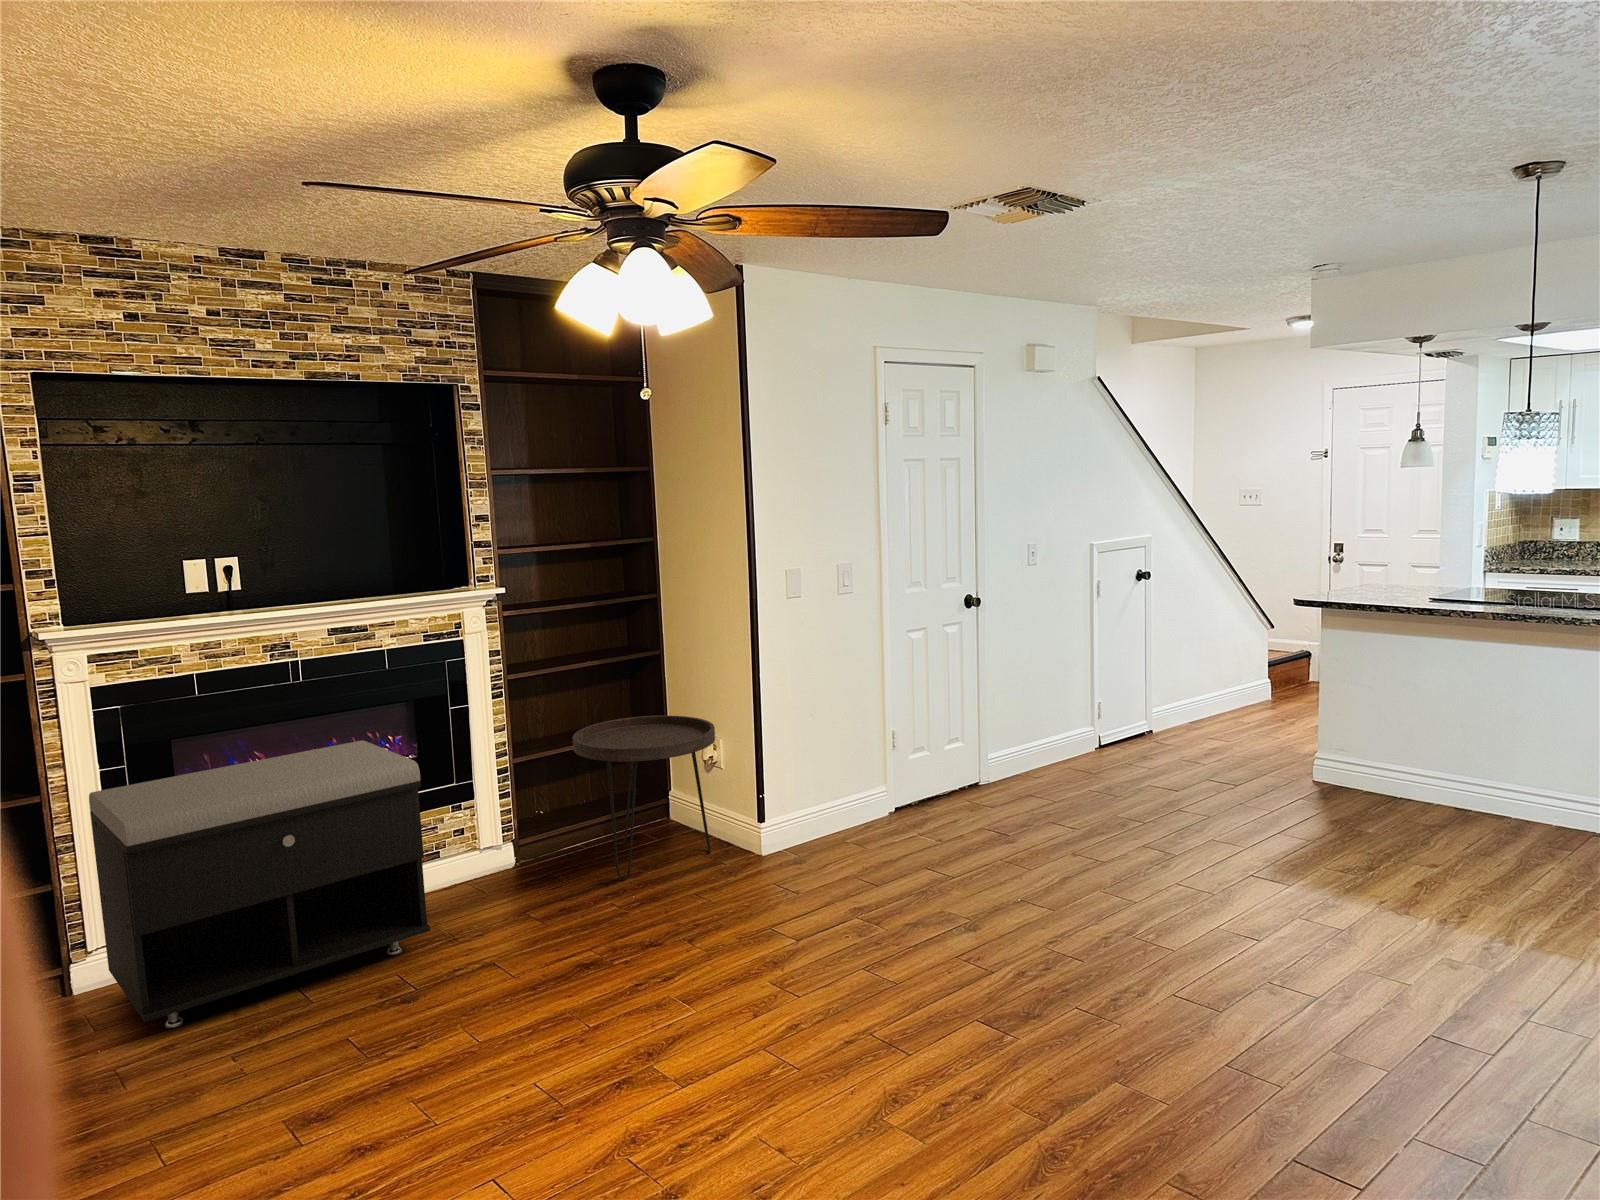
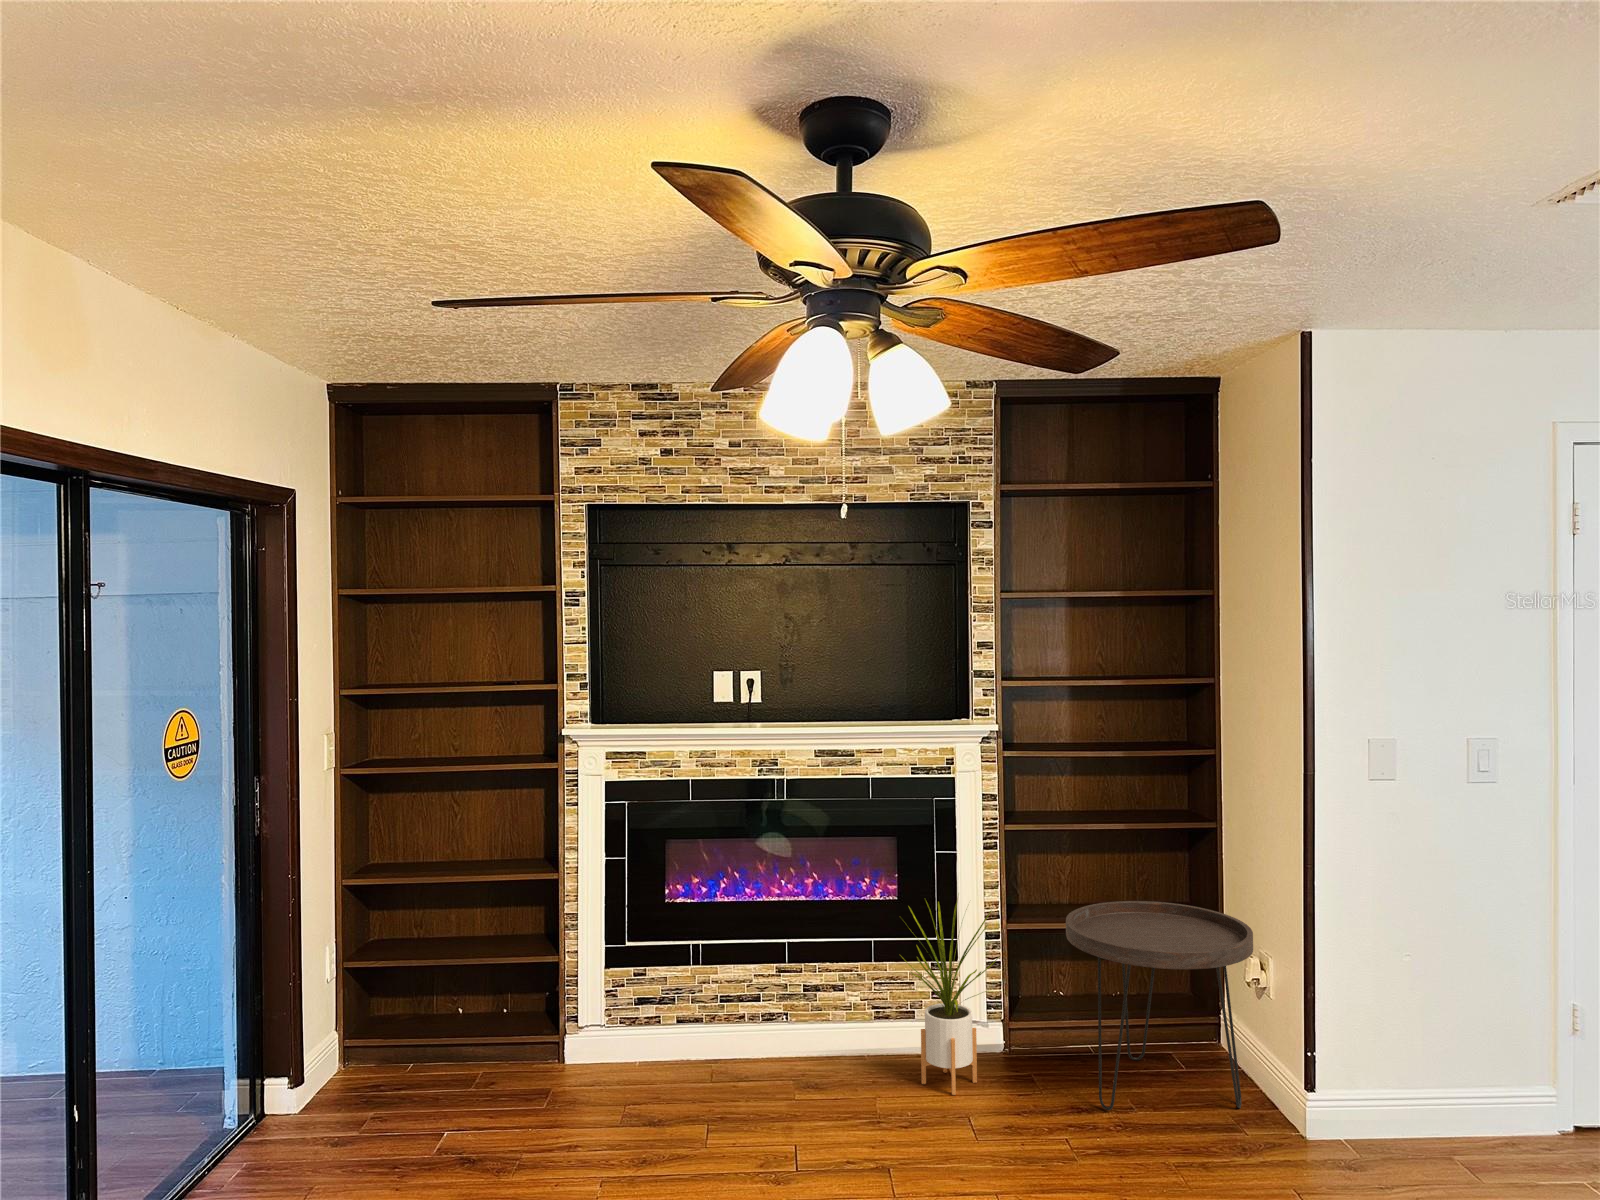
house plant: none [437,735,531,905] -> present [900,898,998,1095]
storage bench: present [89,740,430,1028] -> none [563,873,849,1126]

